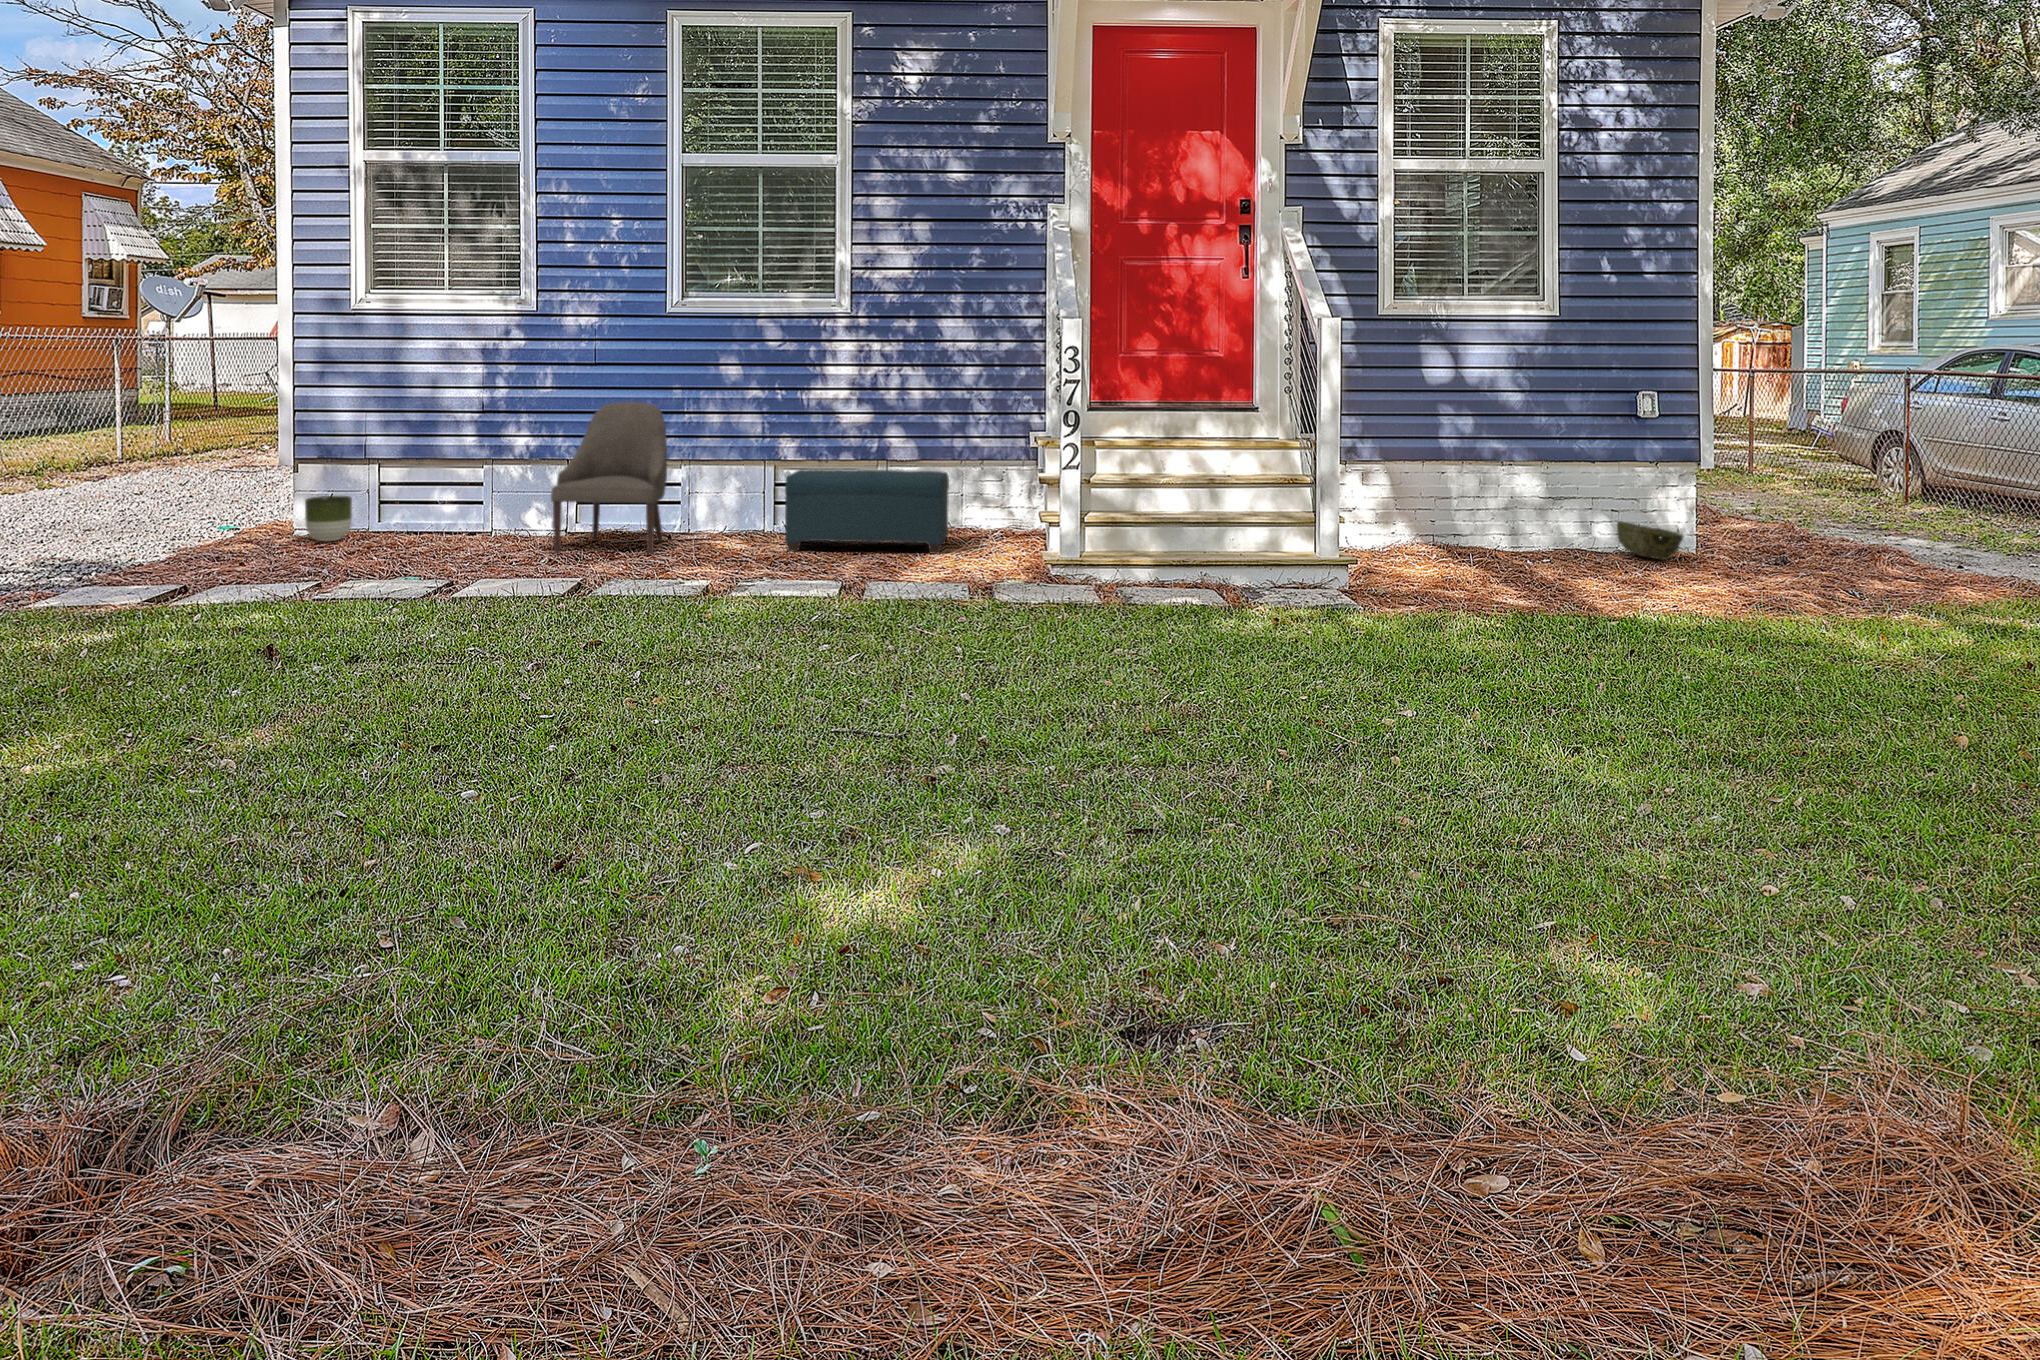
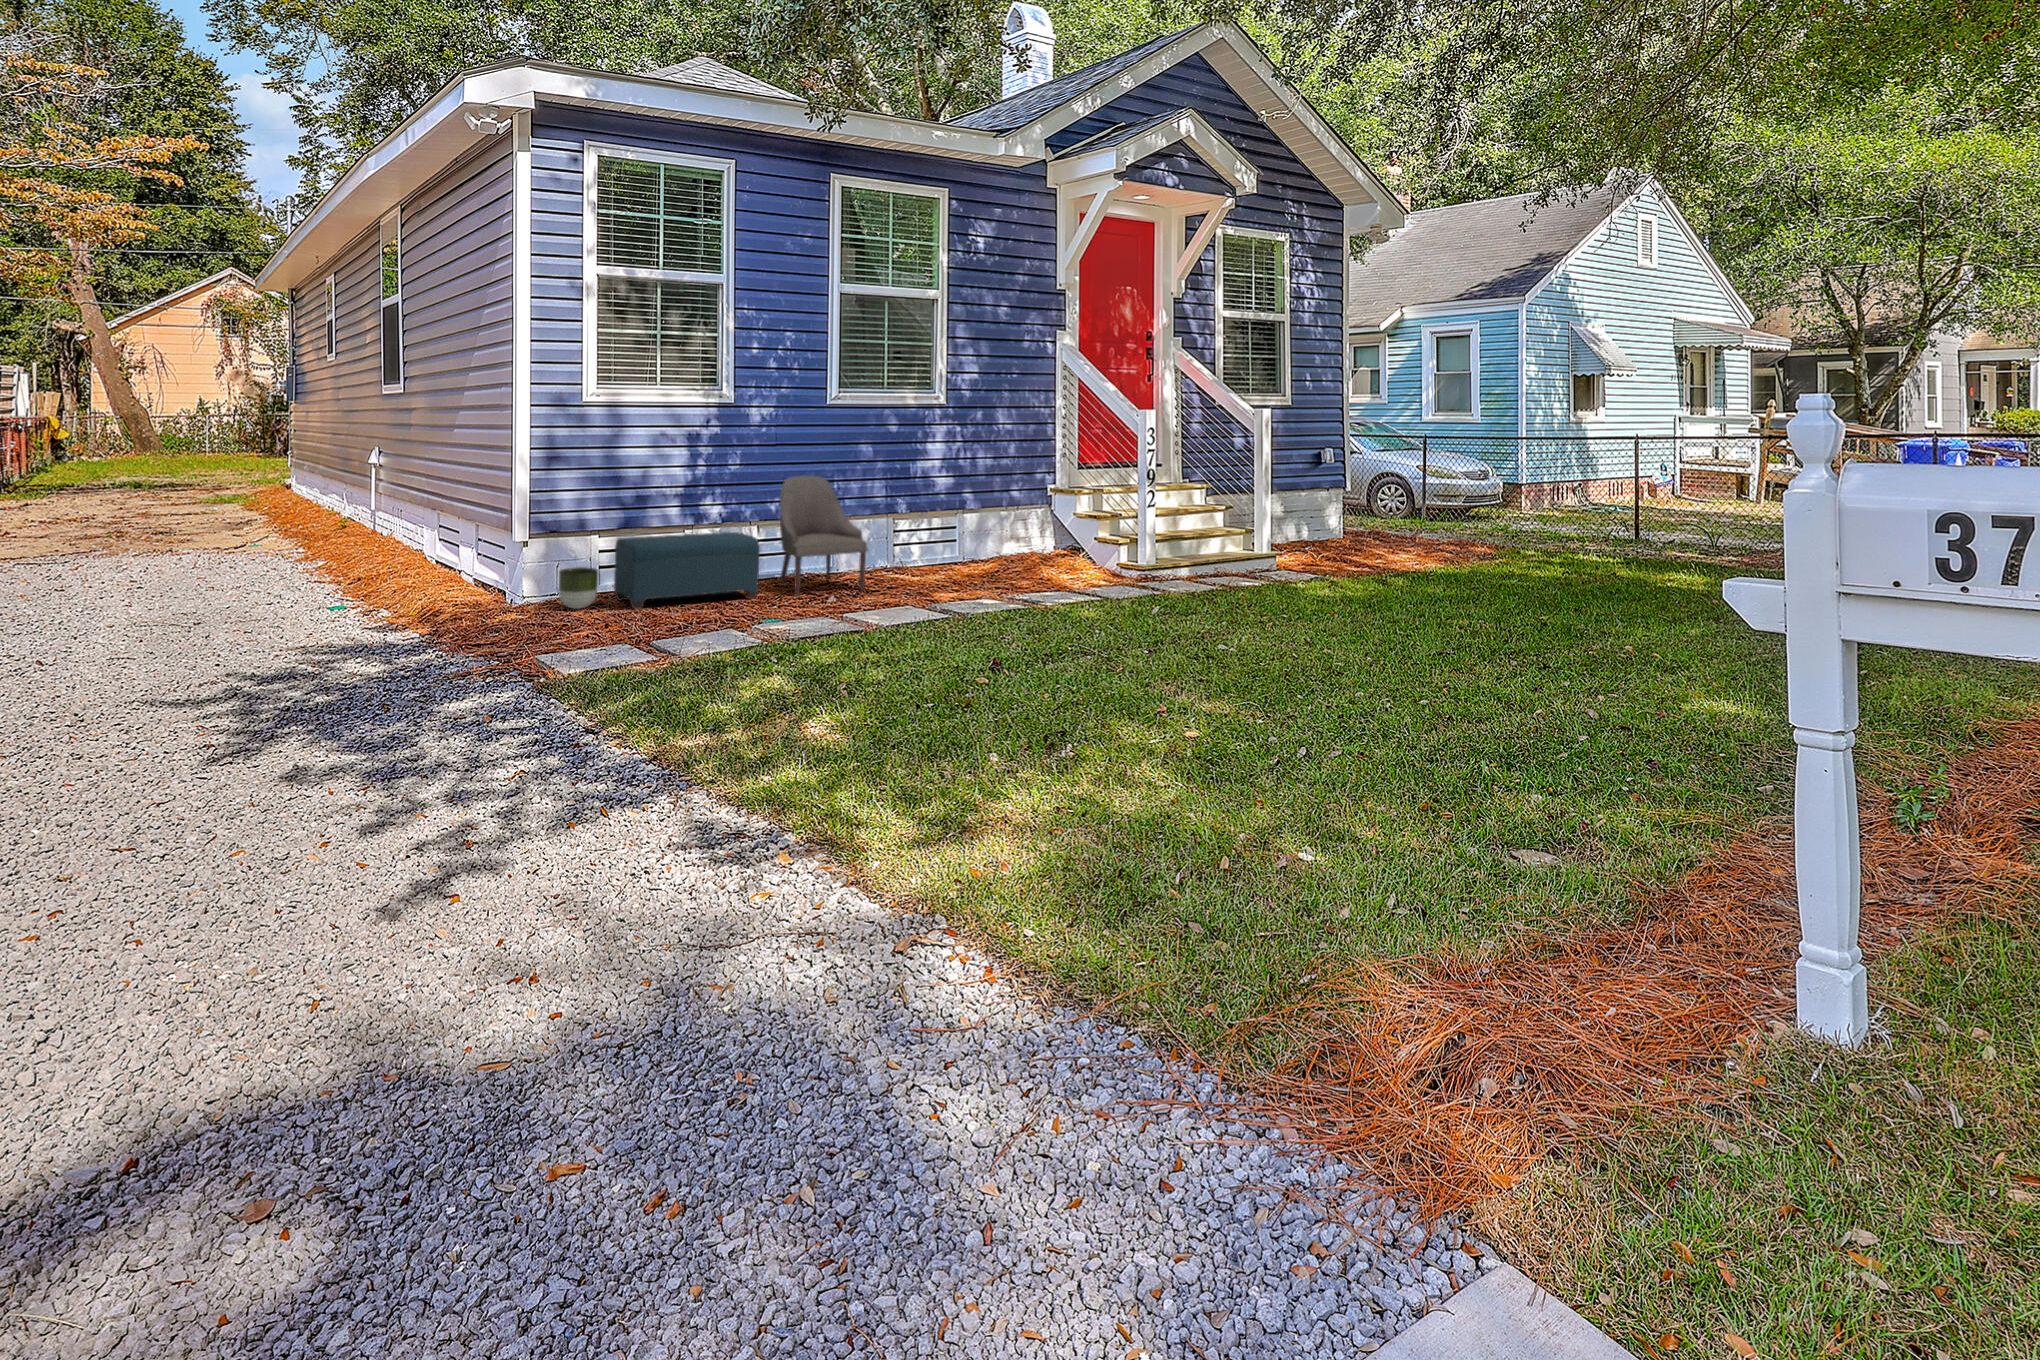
bench: present [785,469,949,554] -> present [614,532,760,609]
woven basket: present [1617,521,1683,560] -> none [1294,522,1334,542]

